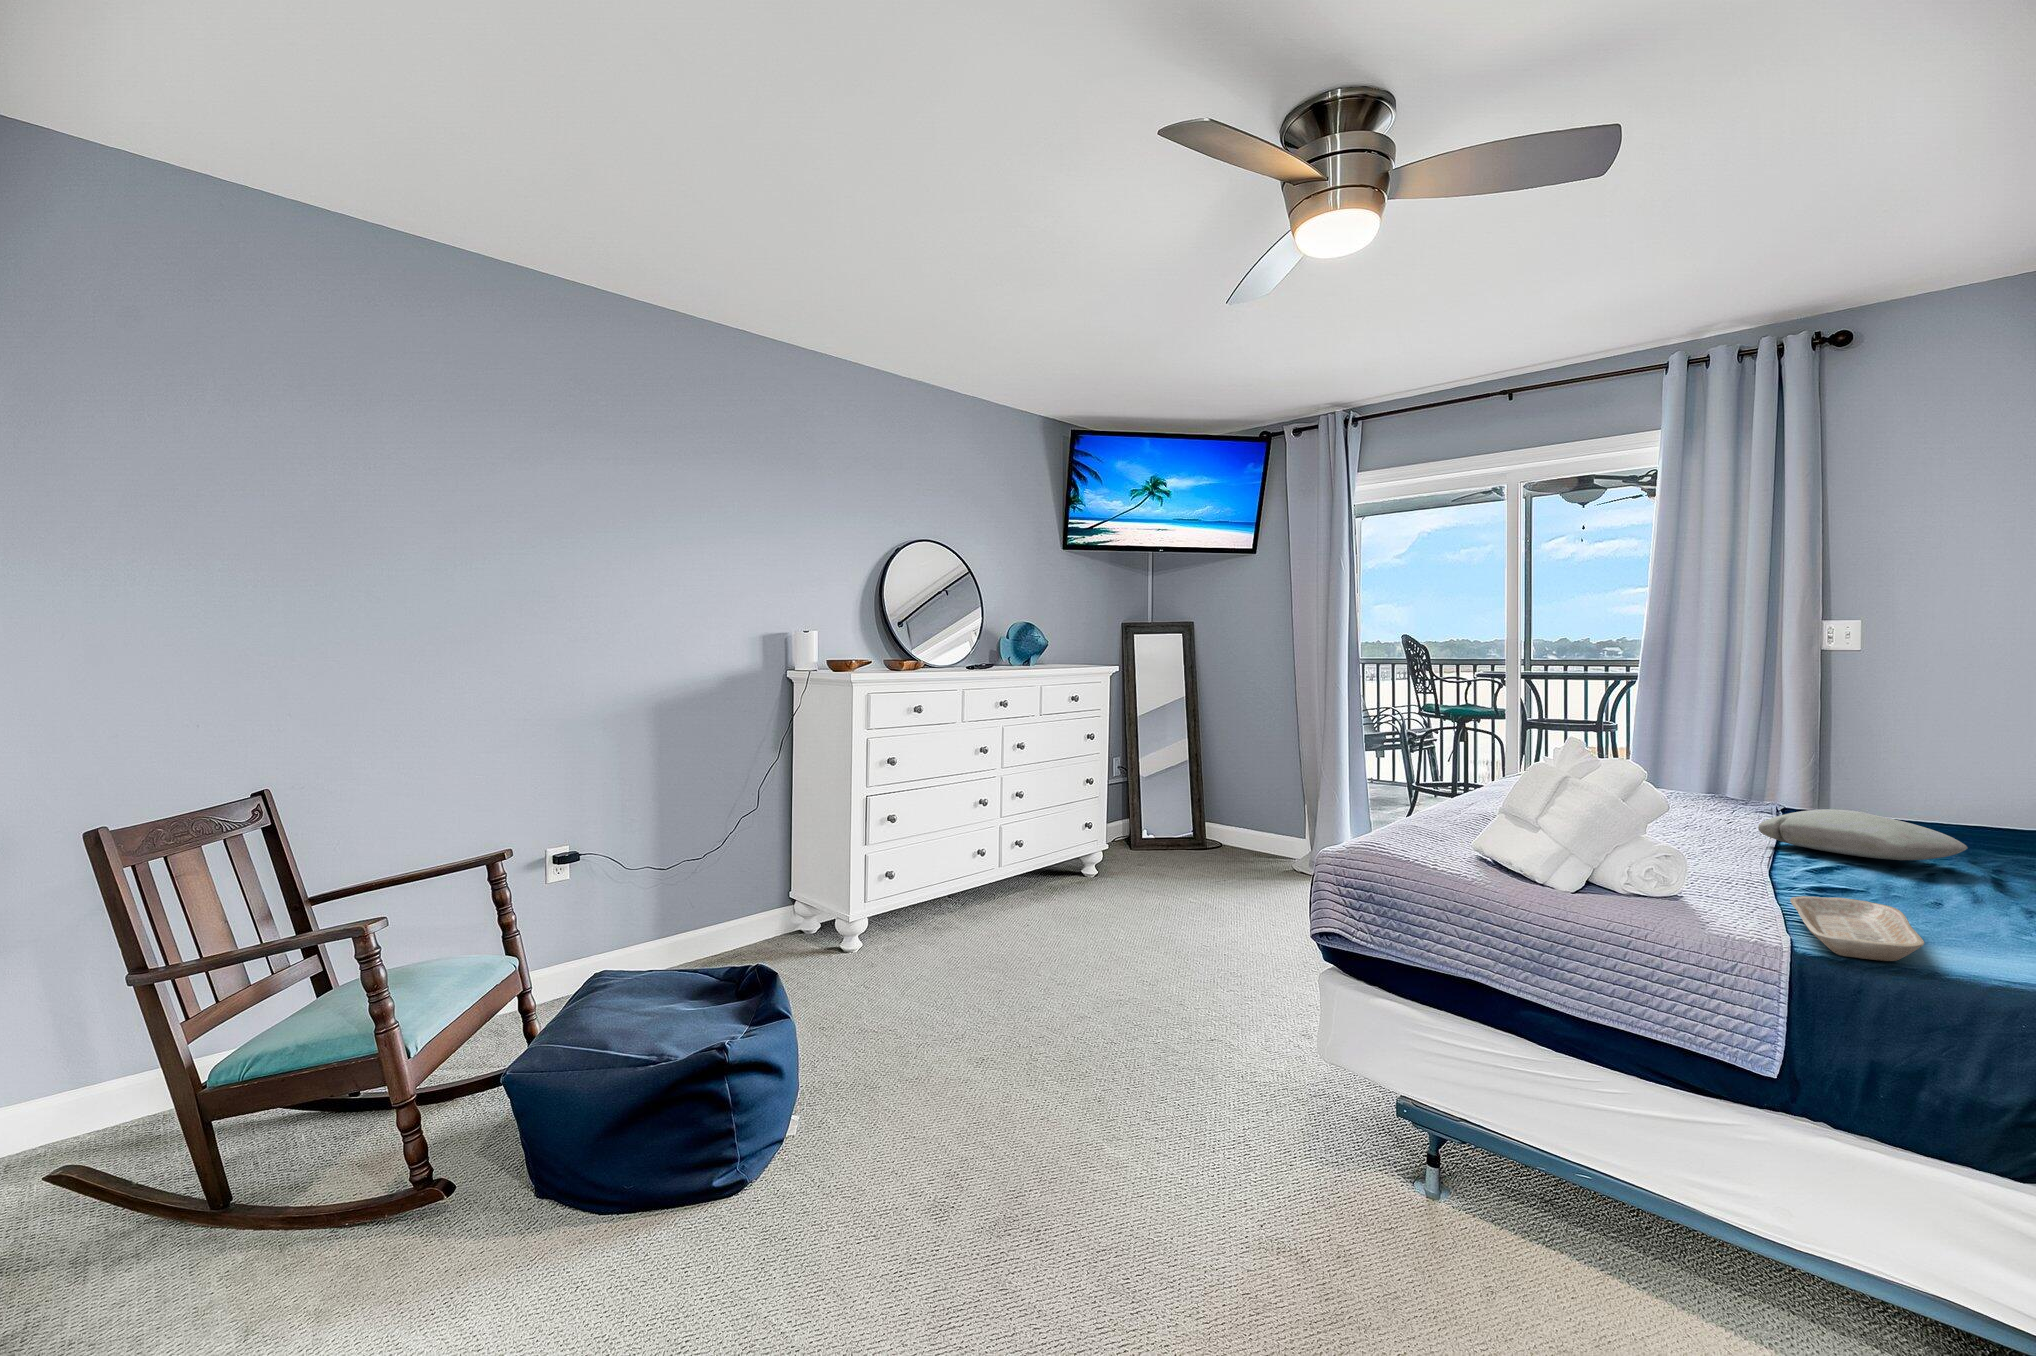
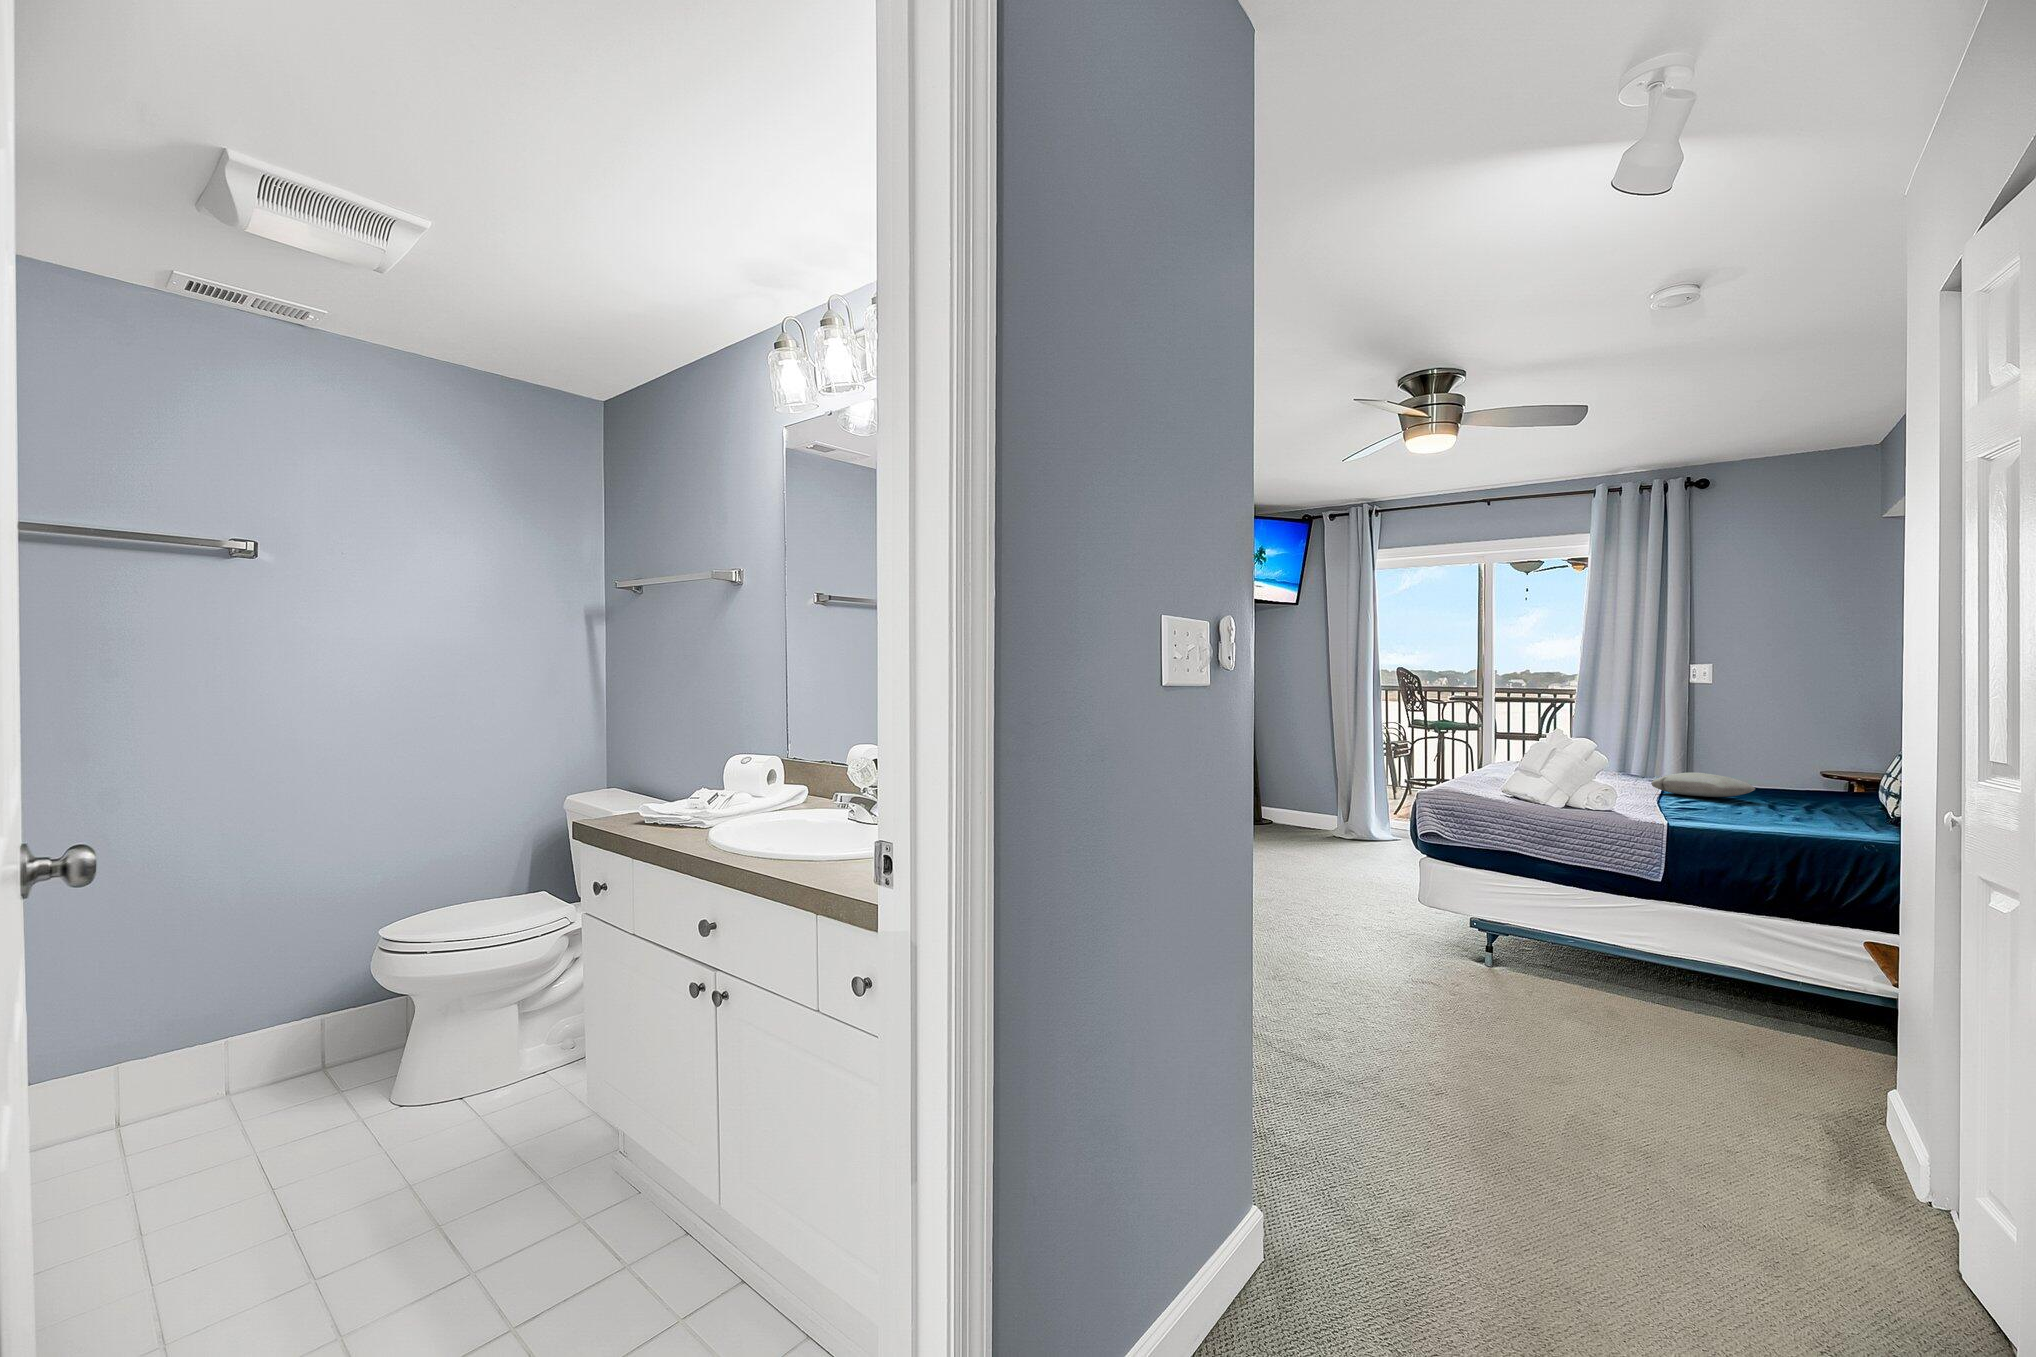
tray: present [1790,896,1924,961] -> none [1668,806,1724,827]

